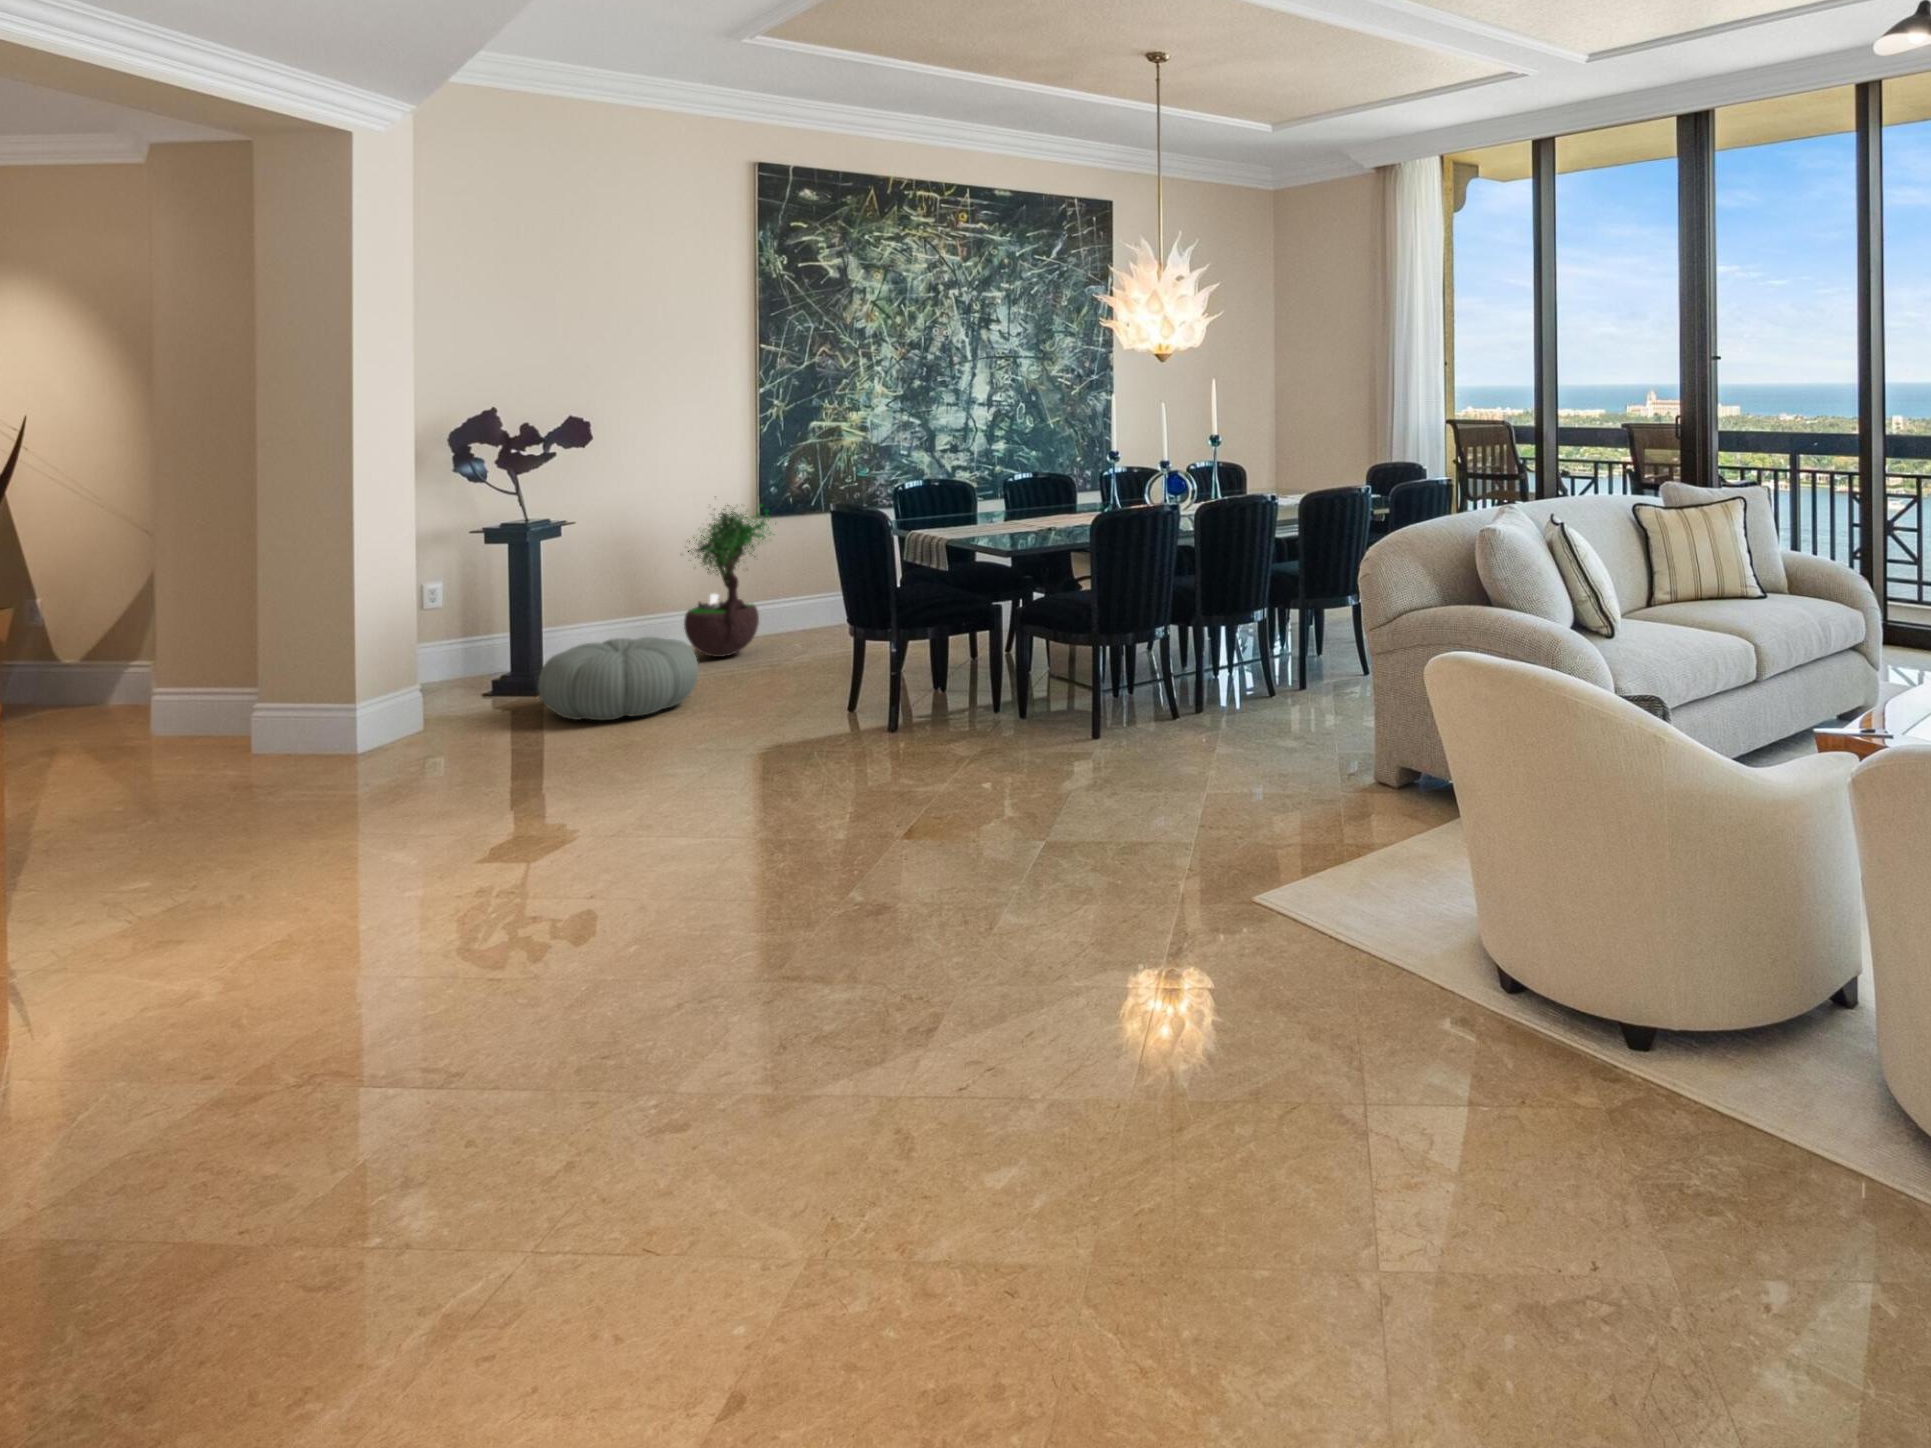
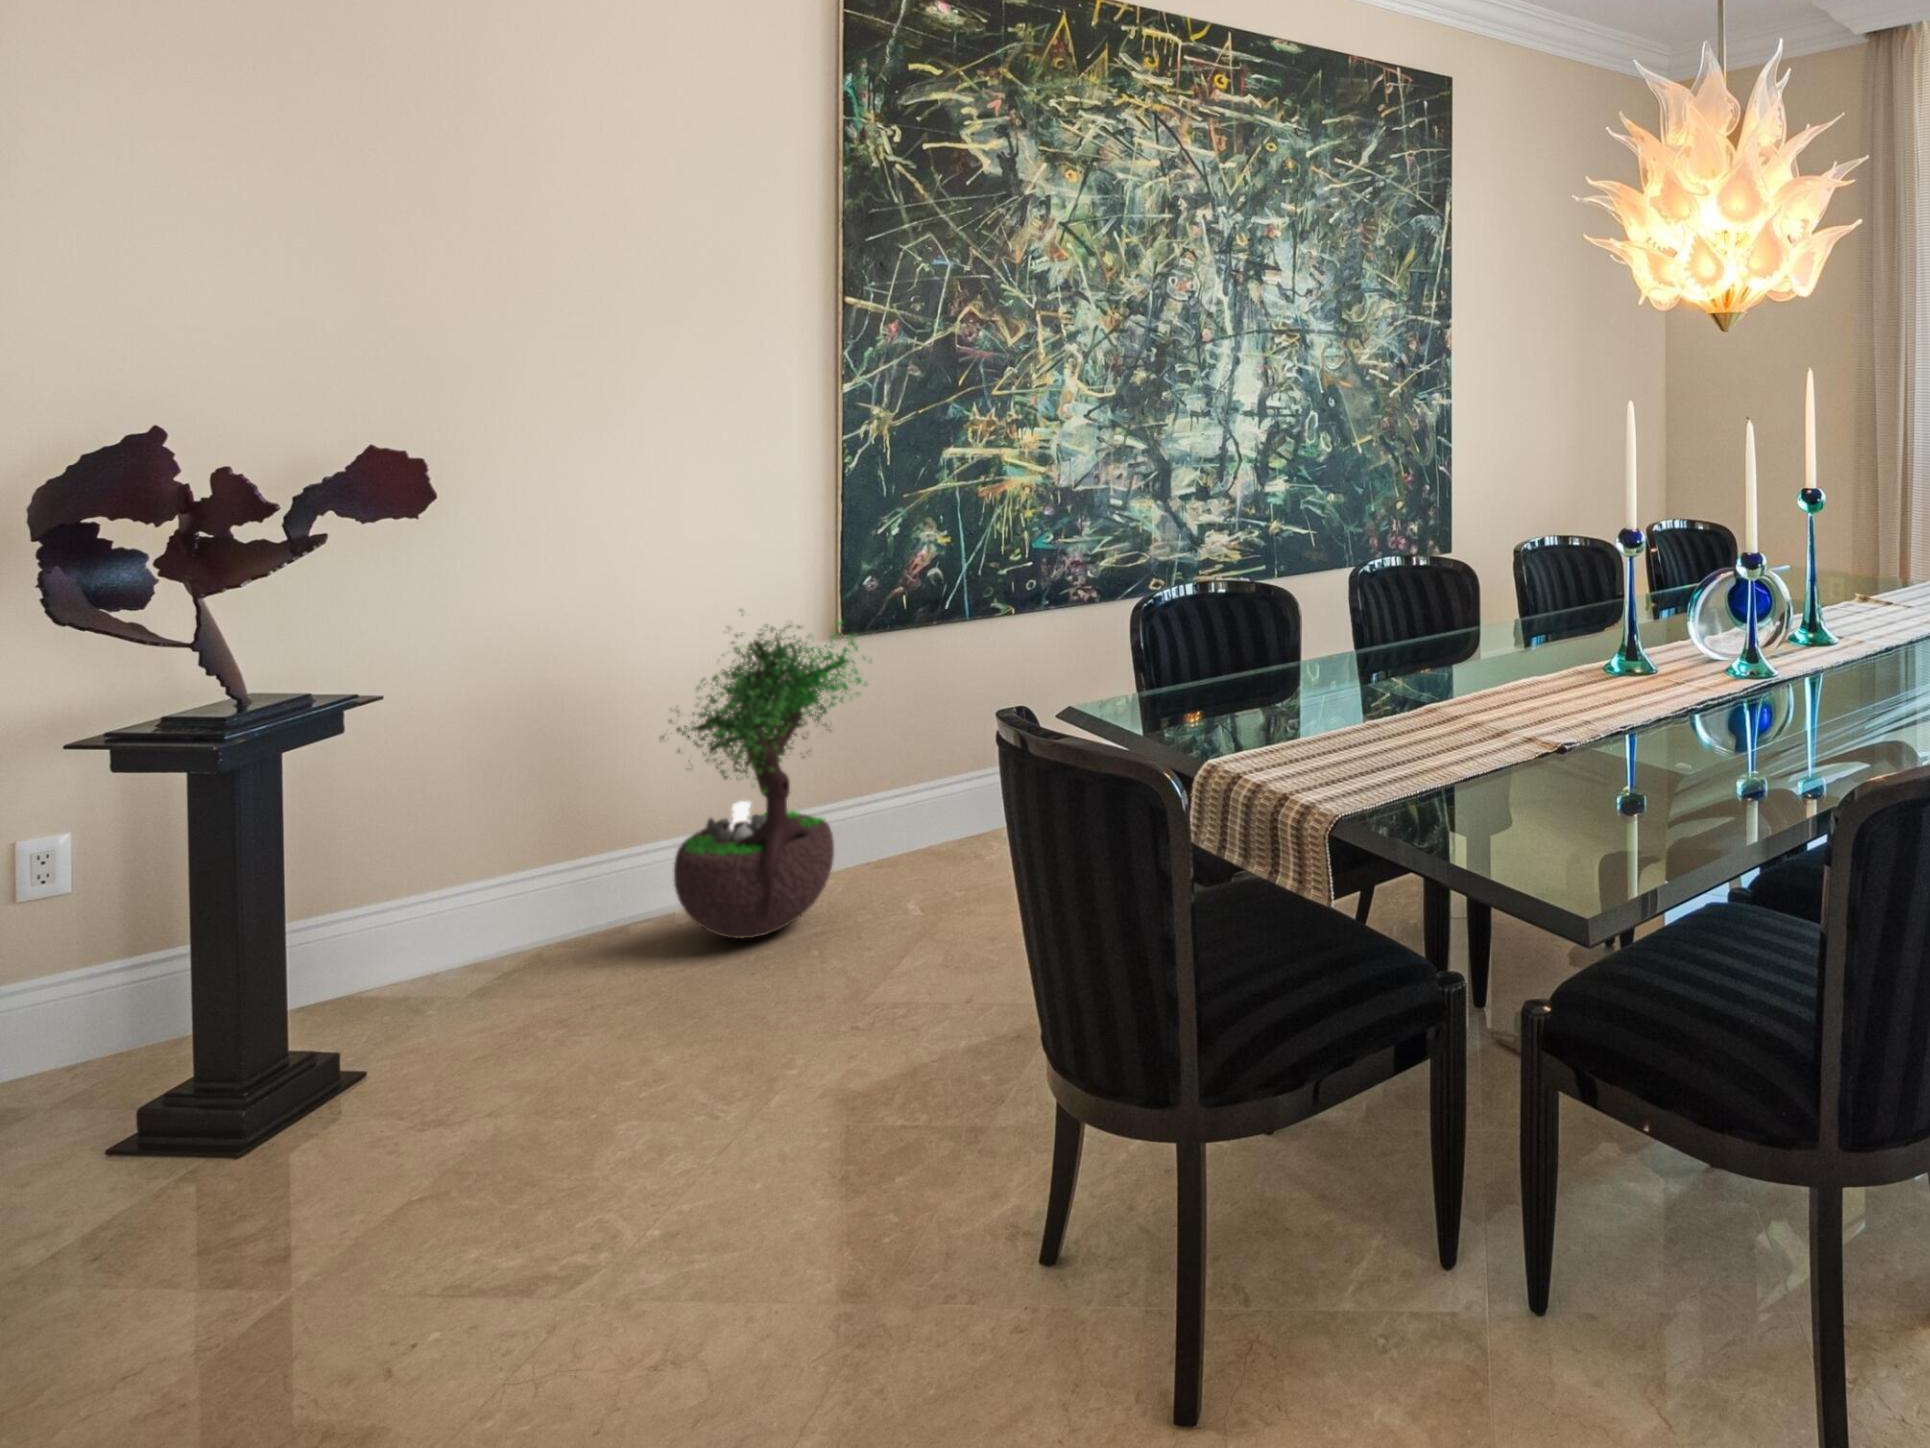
pouf: present [538,637,698,720] -> none [207,979,664,1289]

